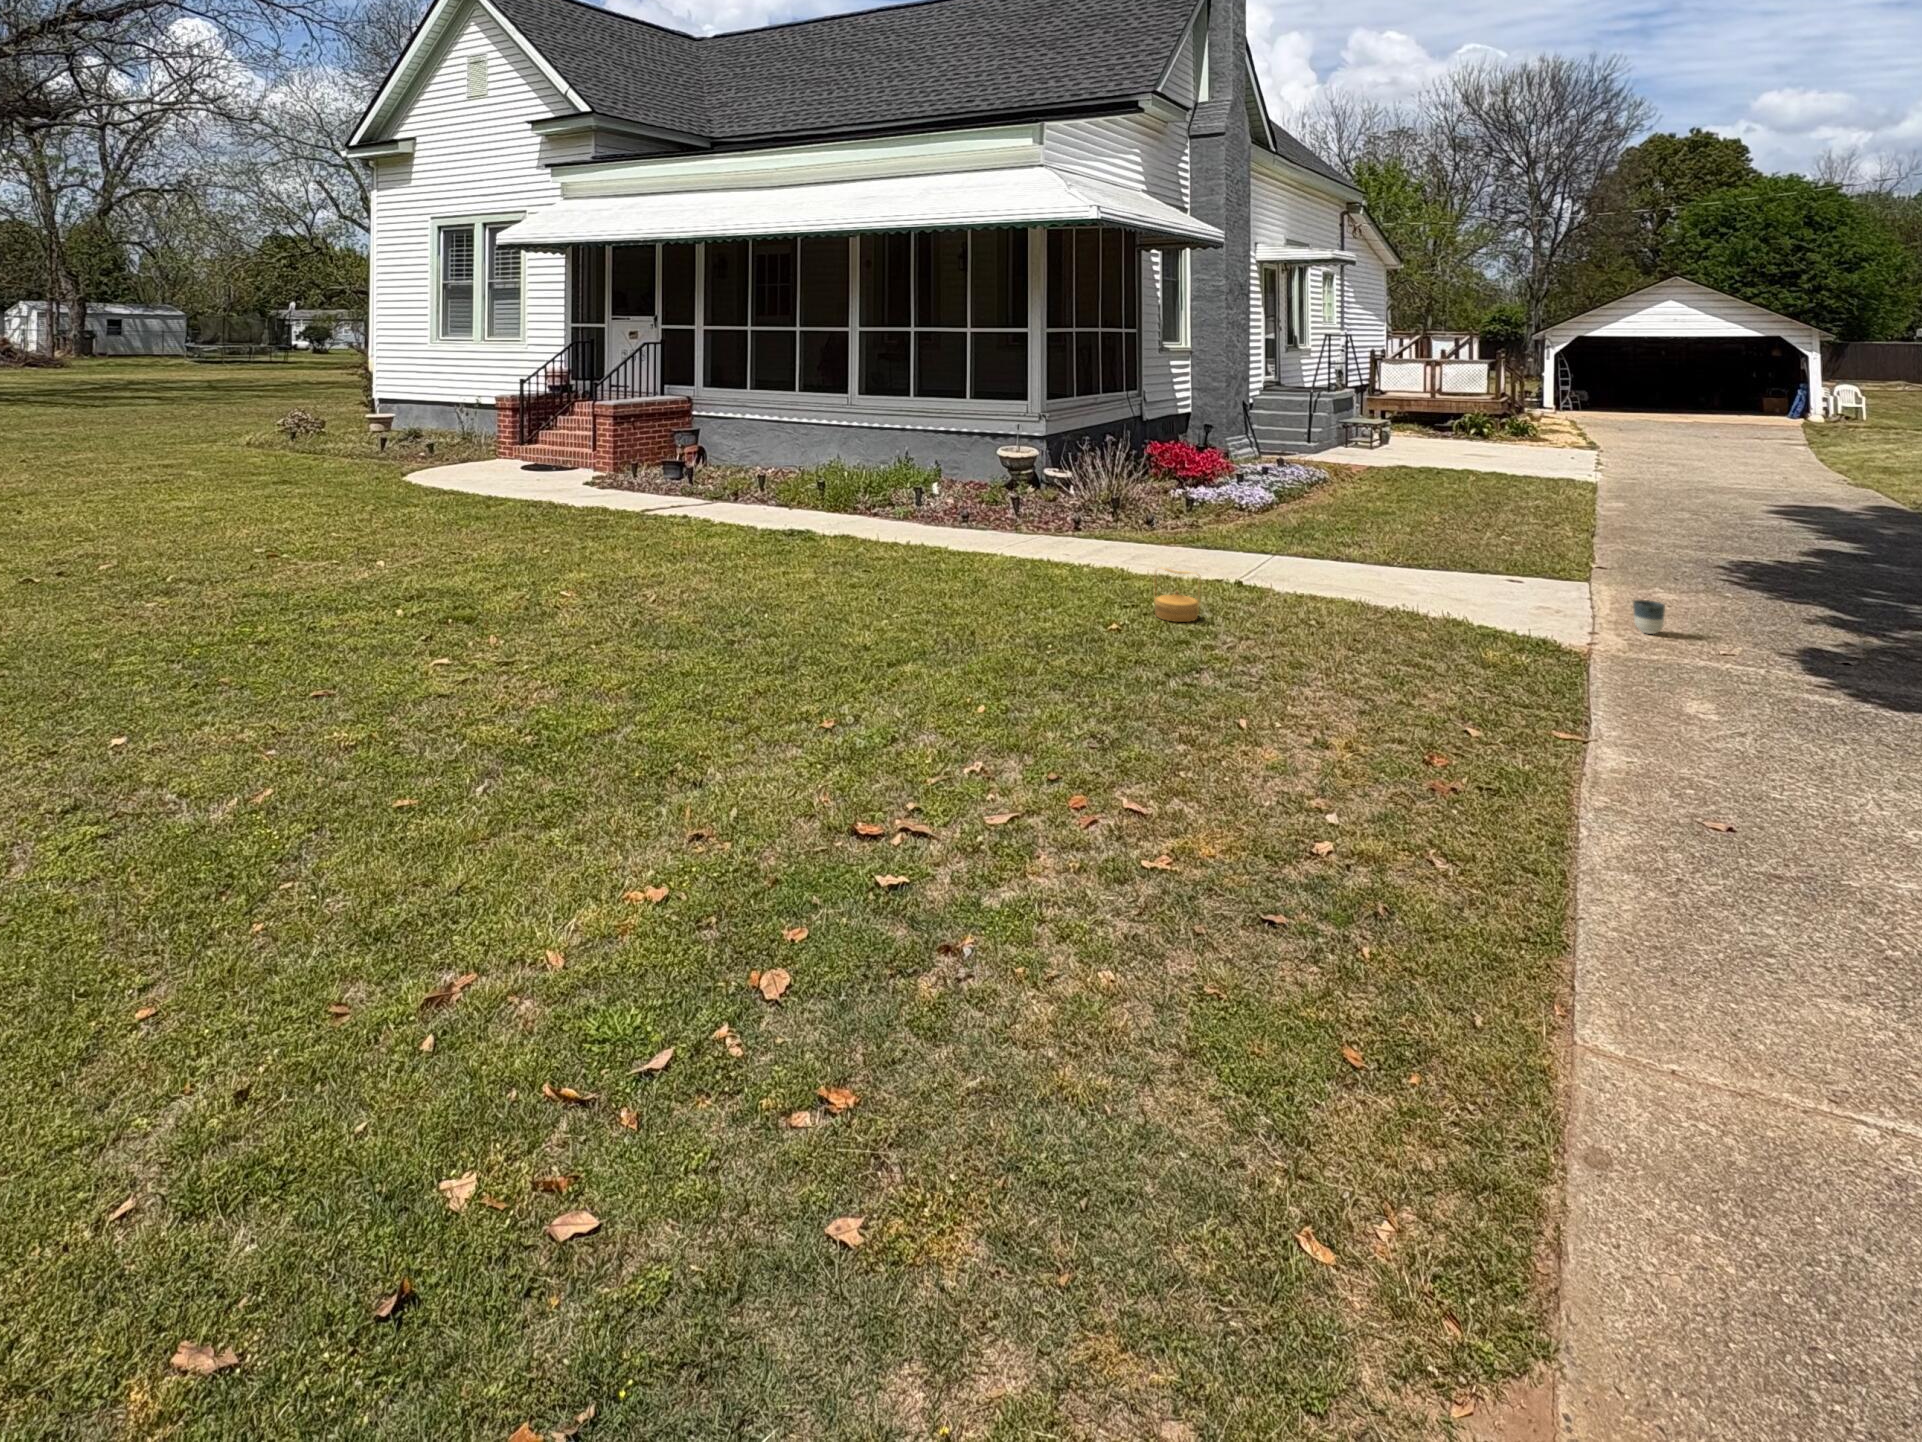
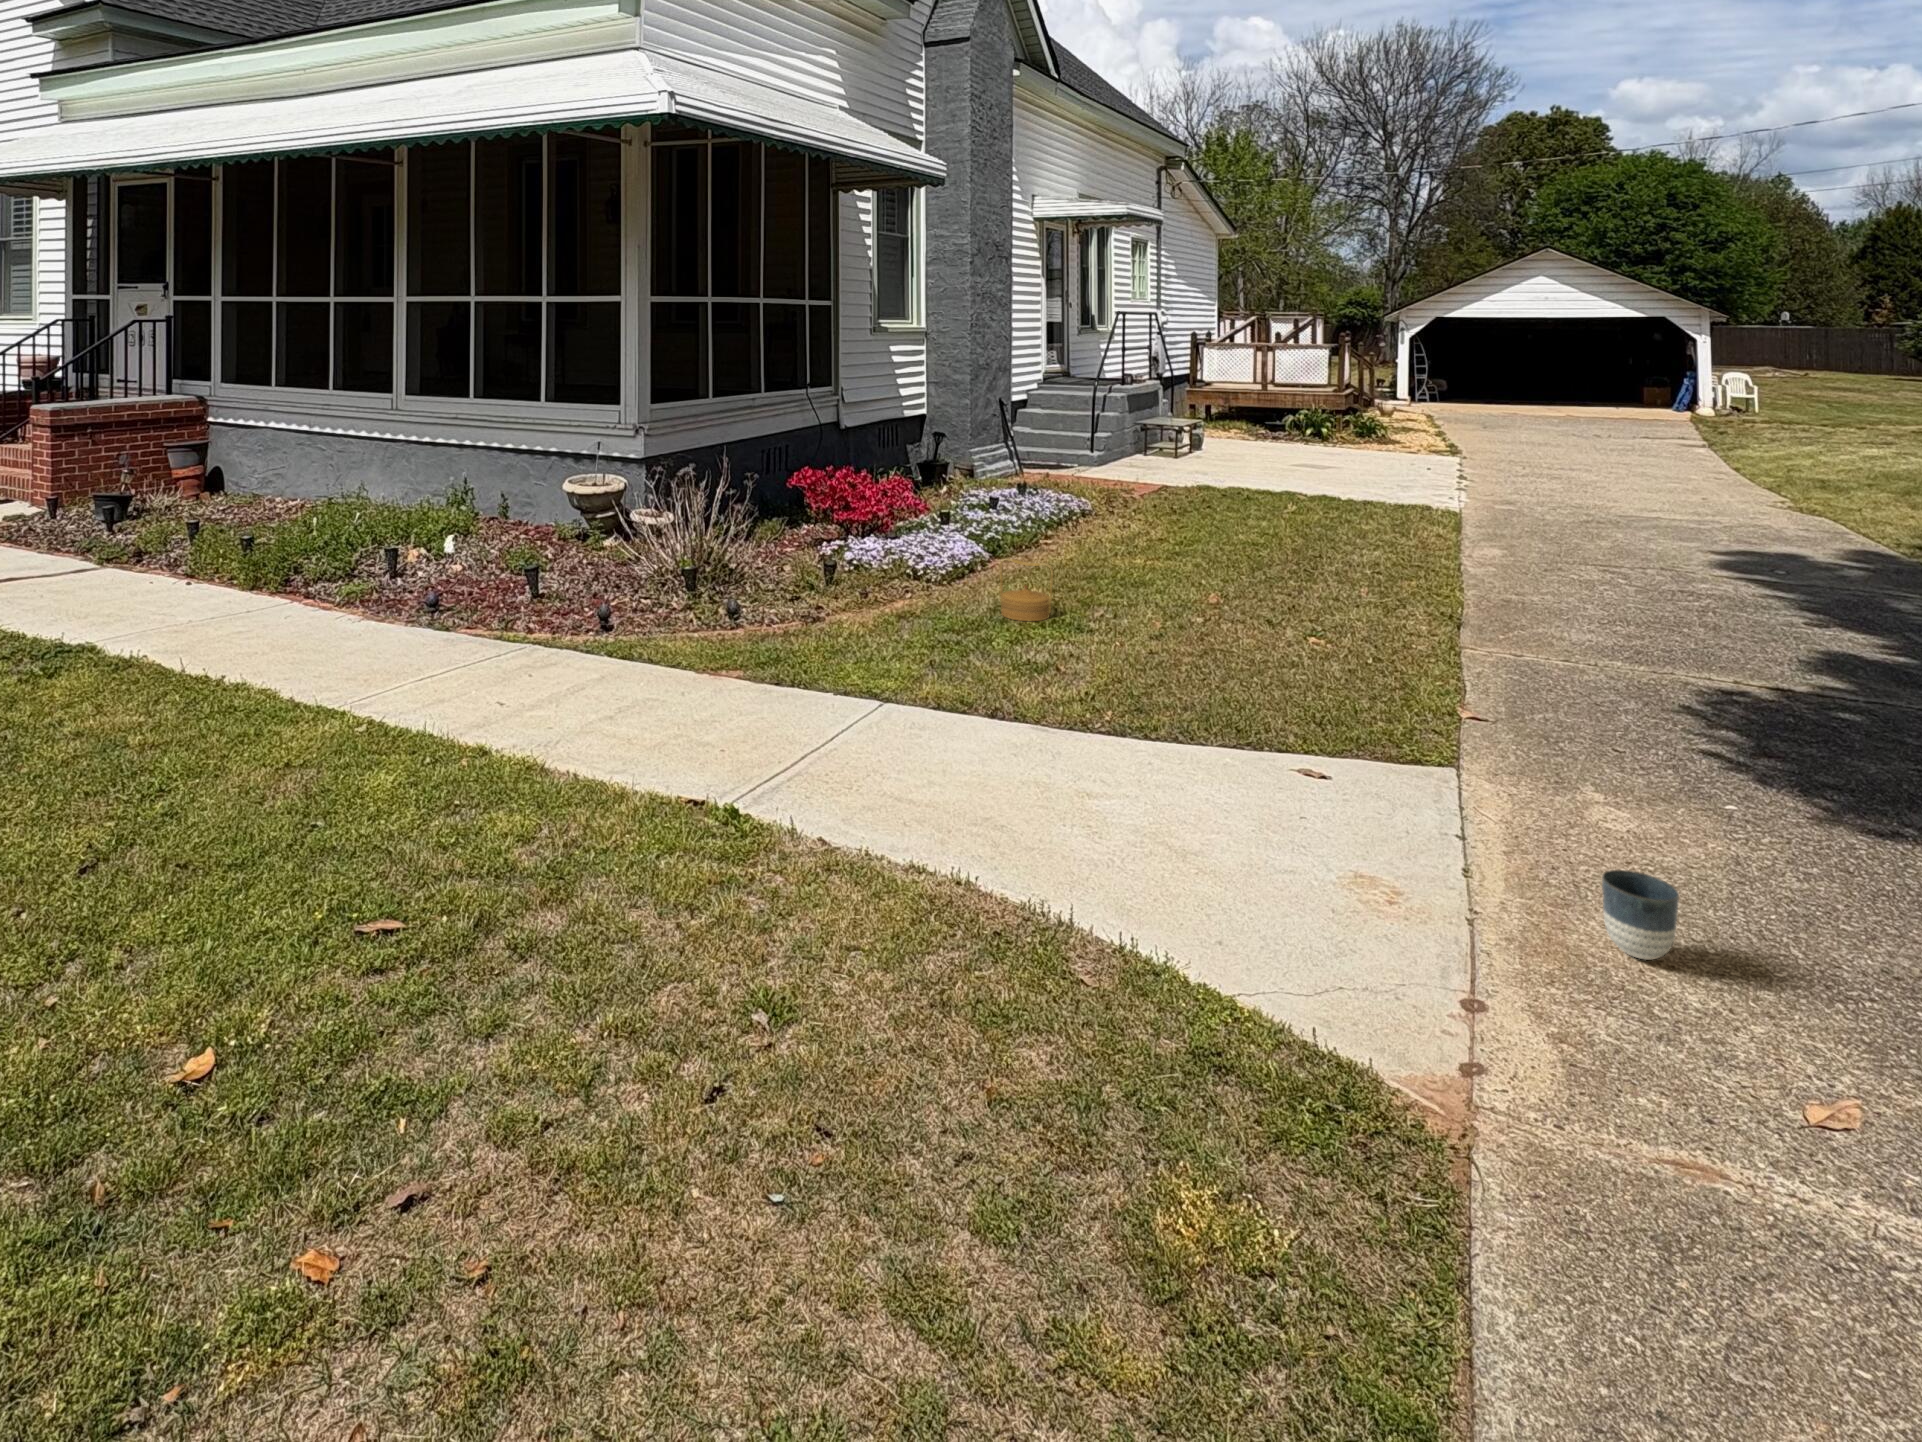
basket: present [1154,567,1201,622] -> present [1000,559,1053,621]

